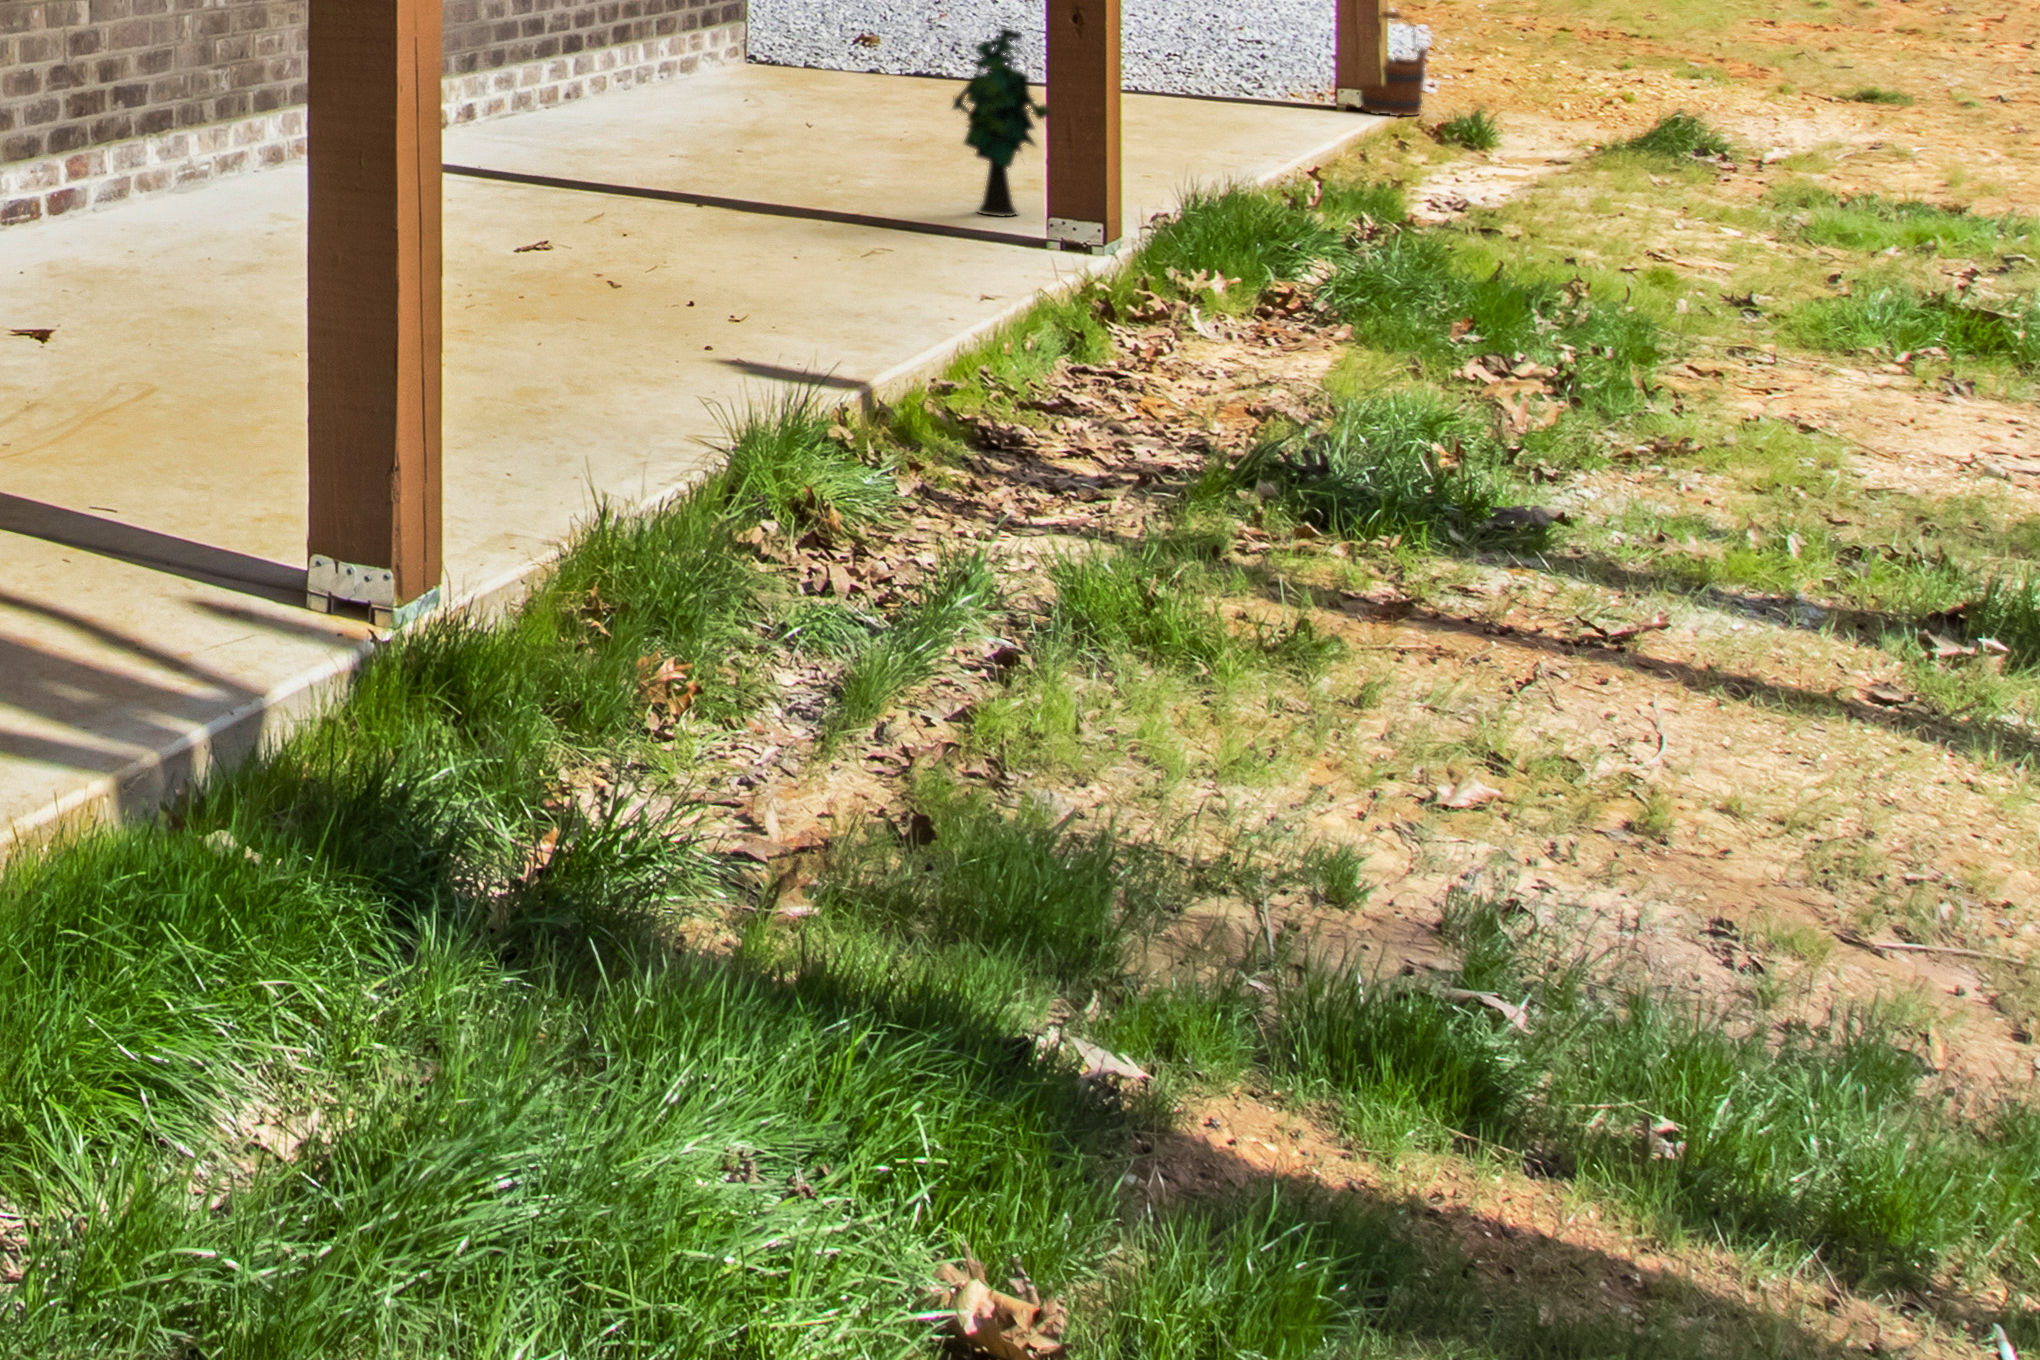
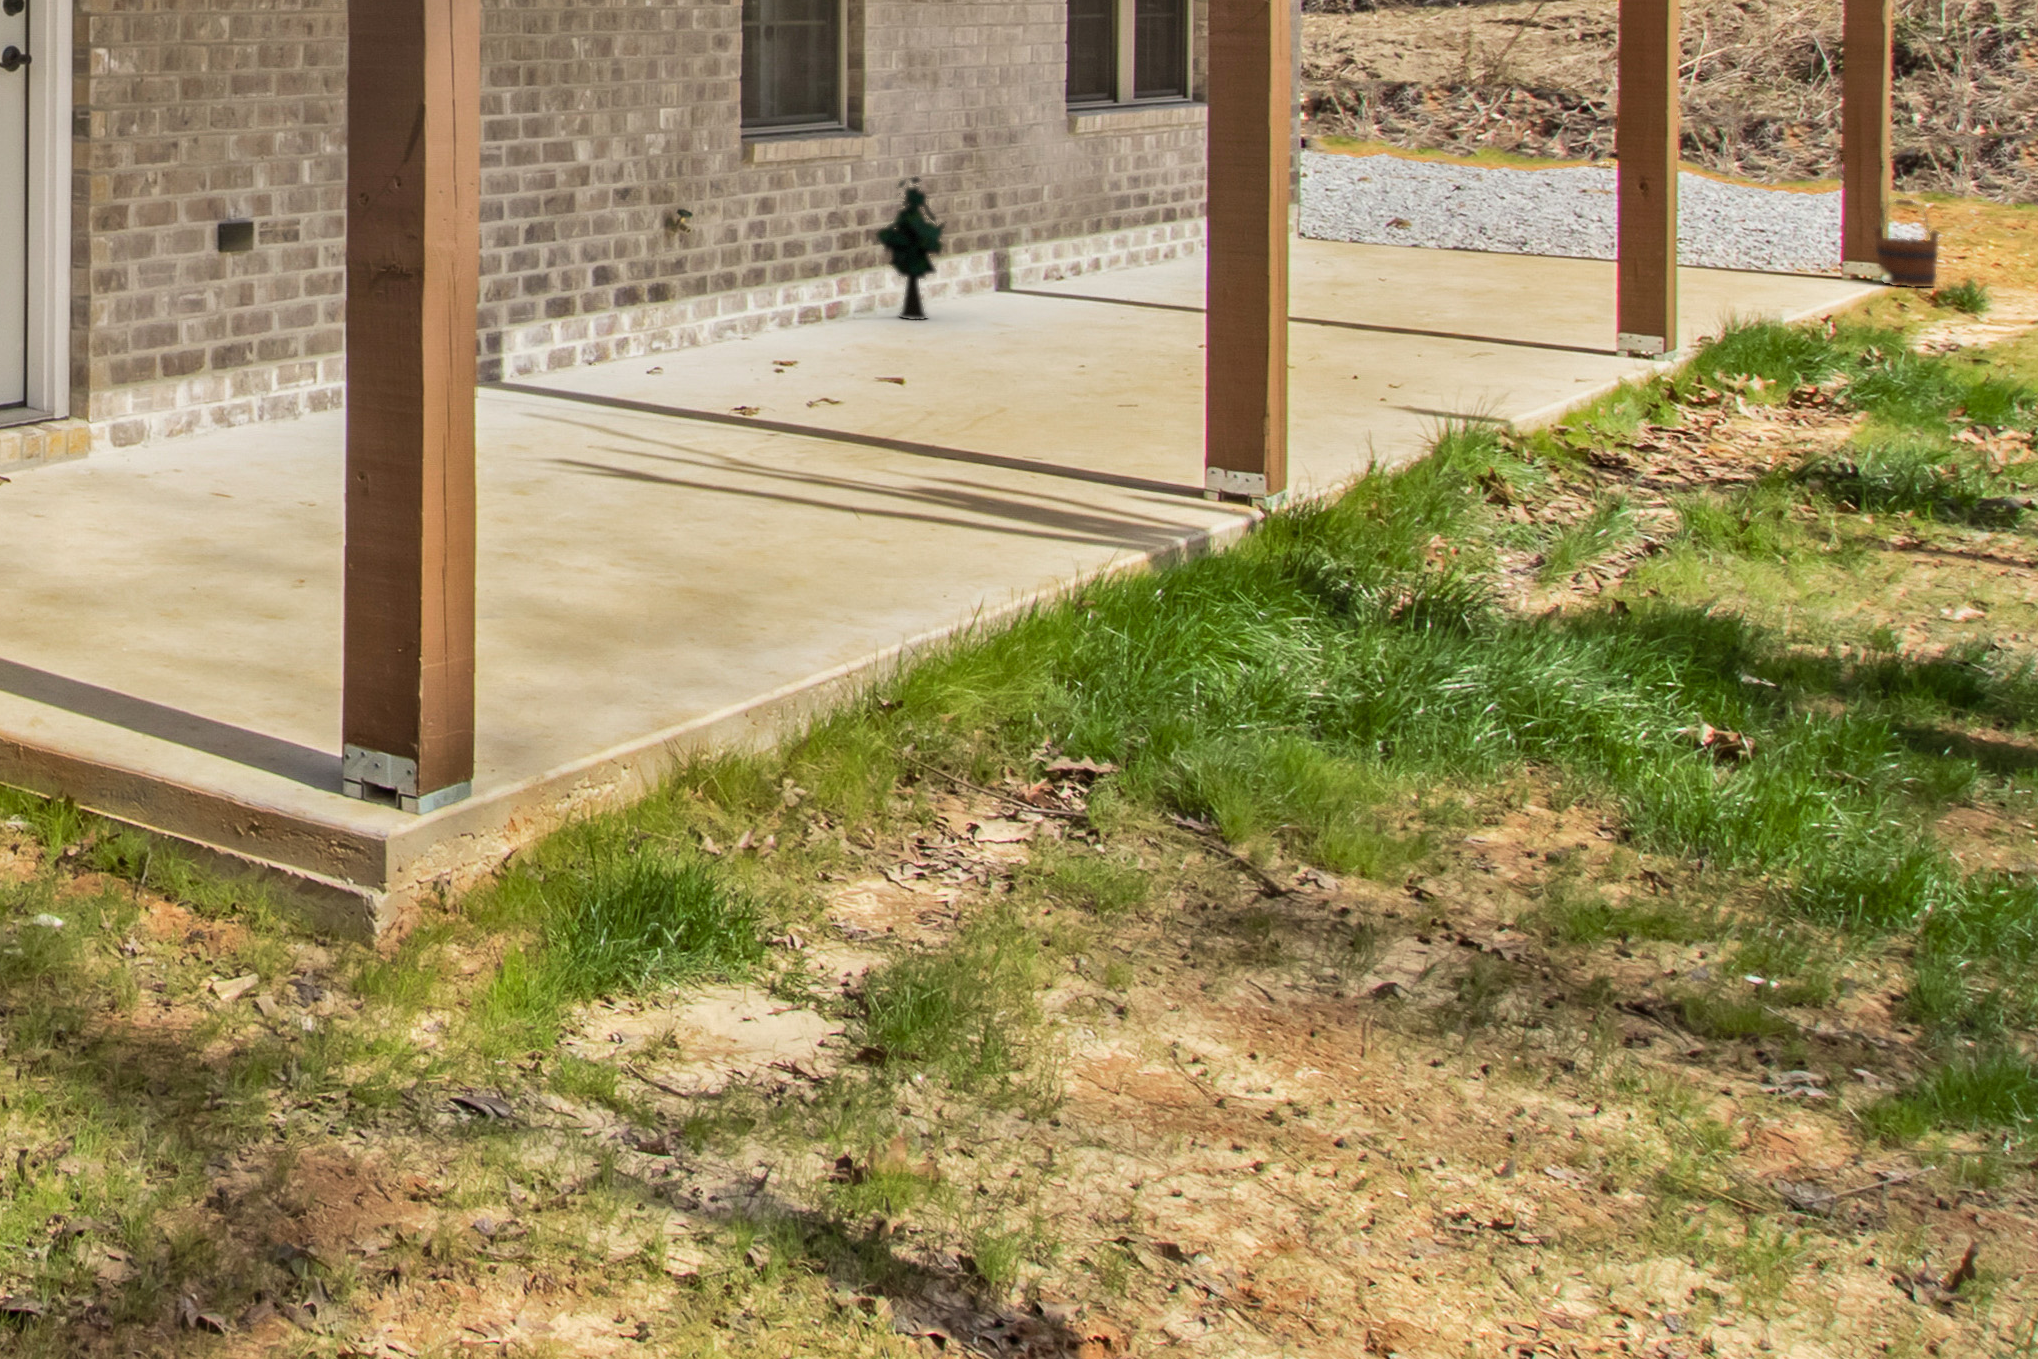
decorative plant: present [953,28,1050,217] -> present [876,177,945,320]

